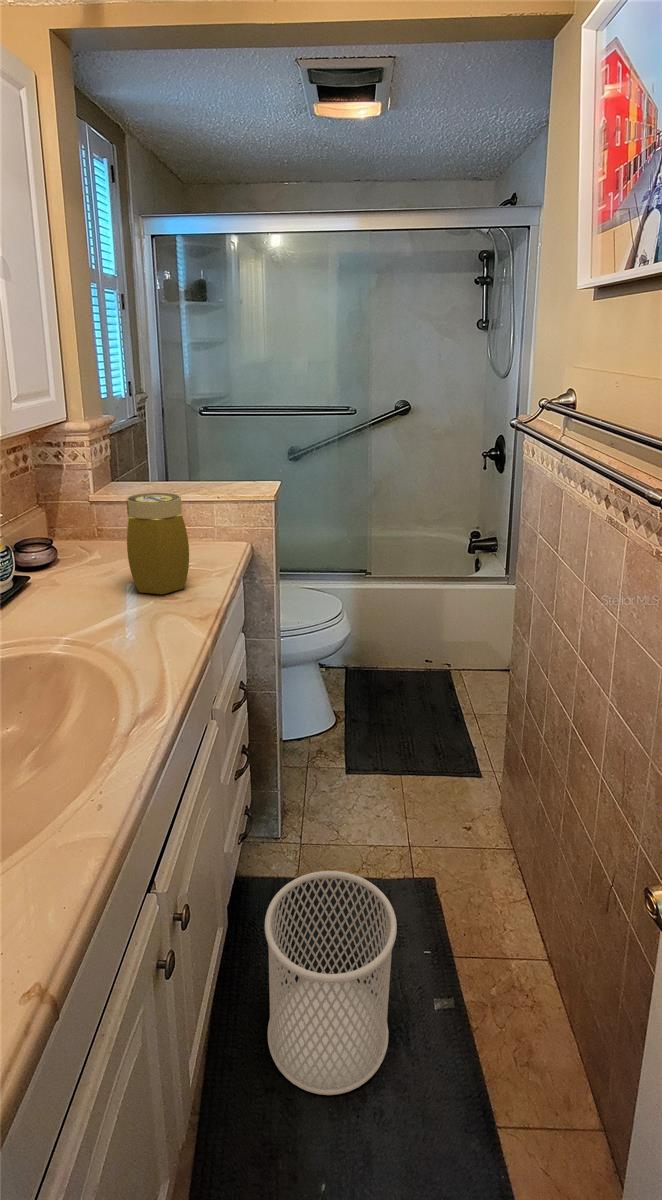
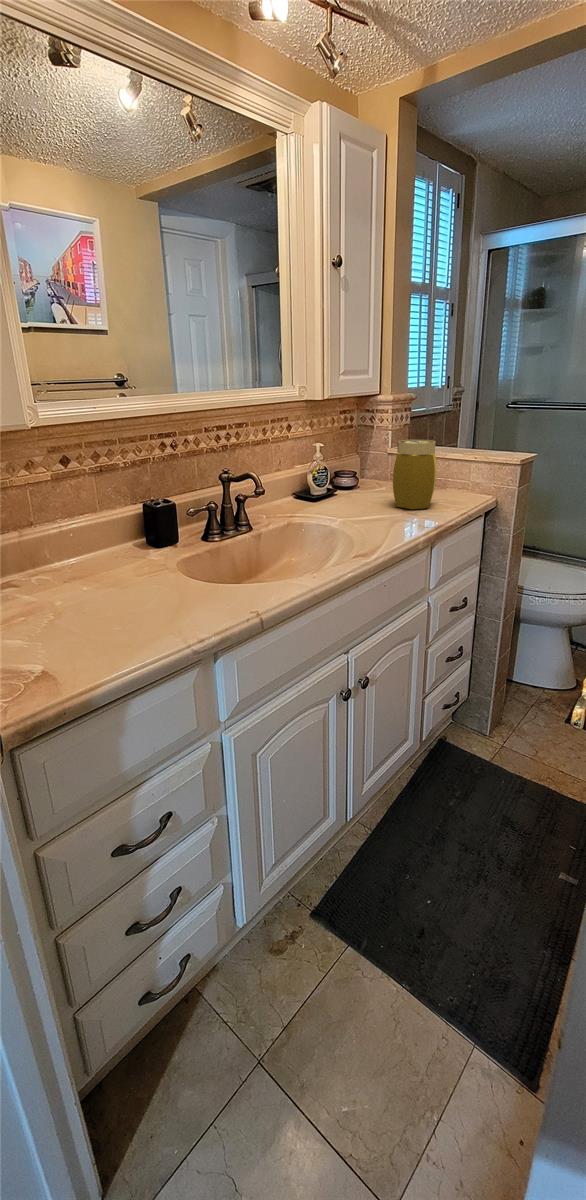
wastebasket: present [265,871,397,1095] -> none [423,731,533,887]

